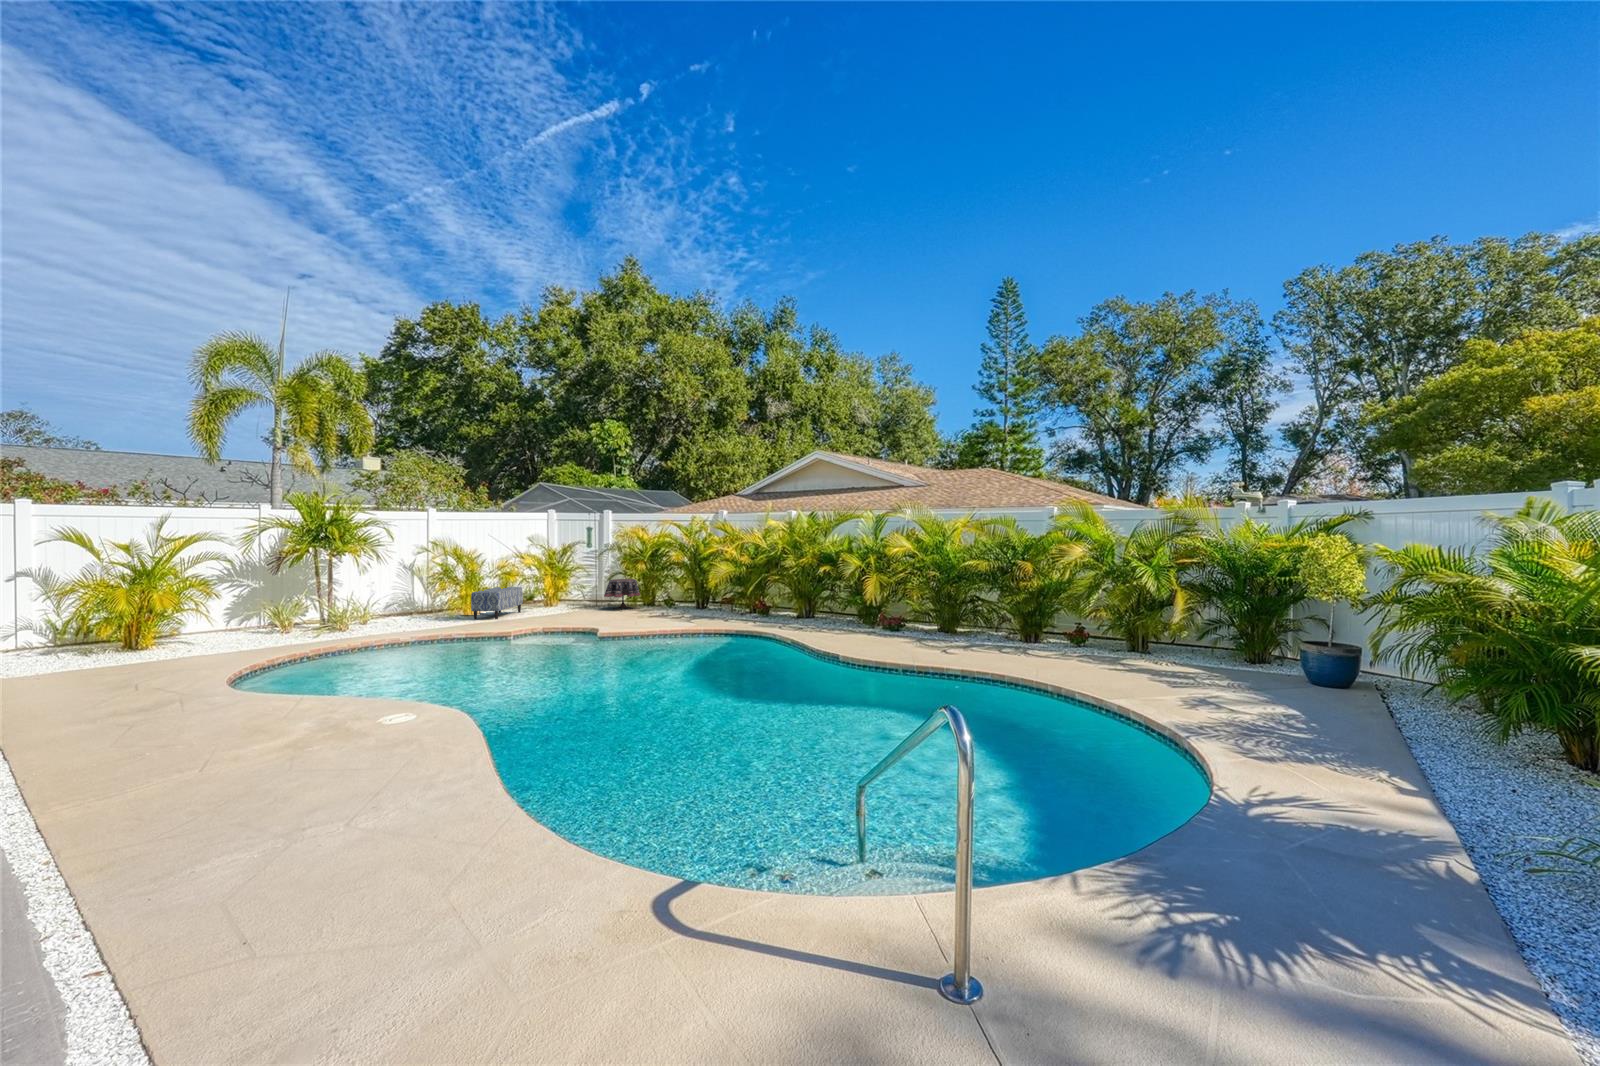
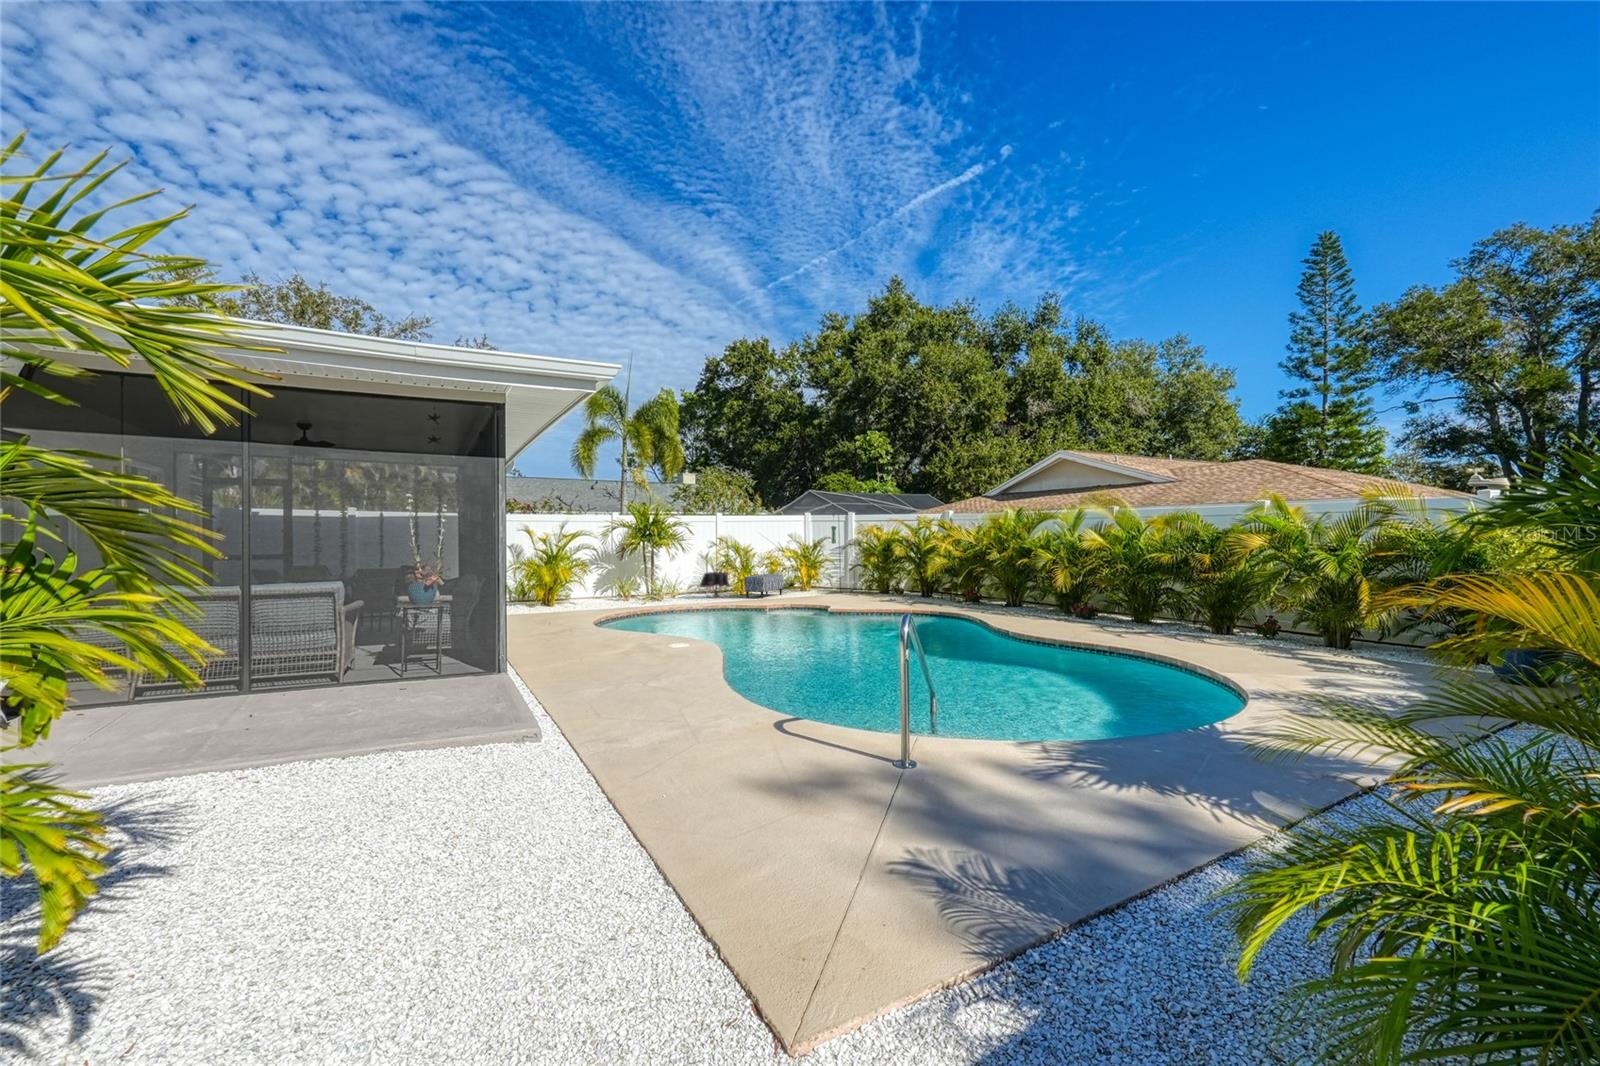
side table: present [604,579,640,610] -> present [700,572,729,597]

